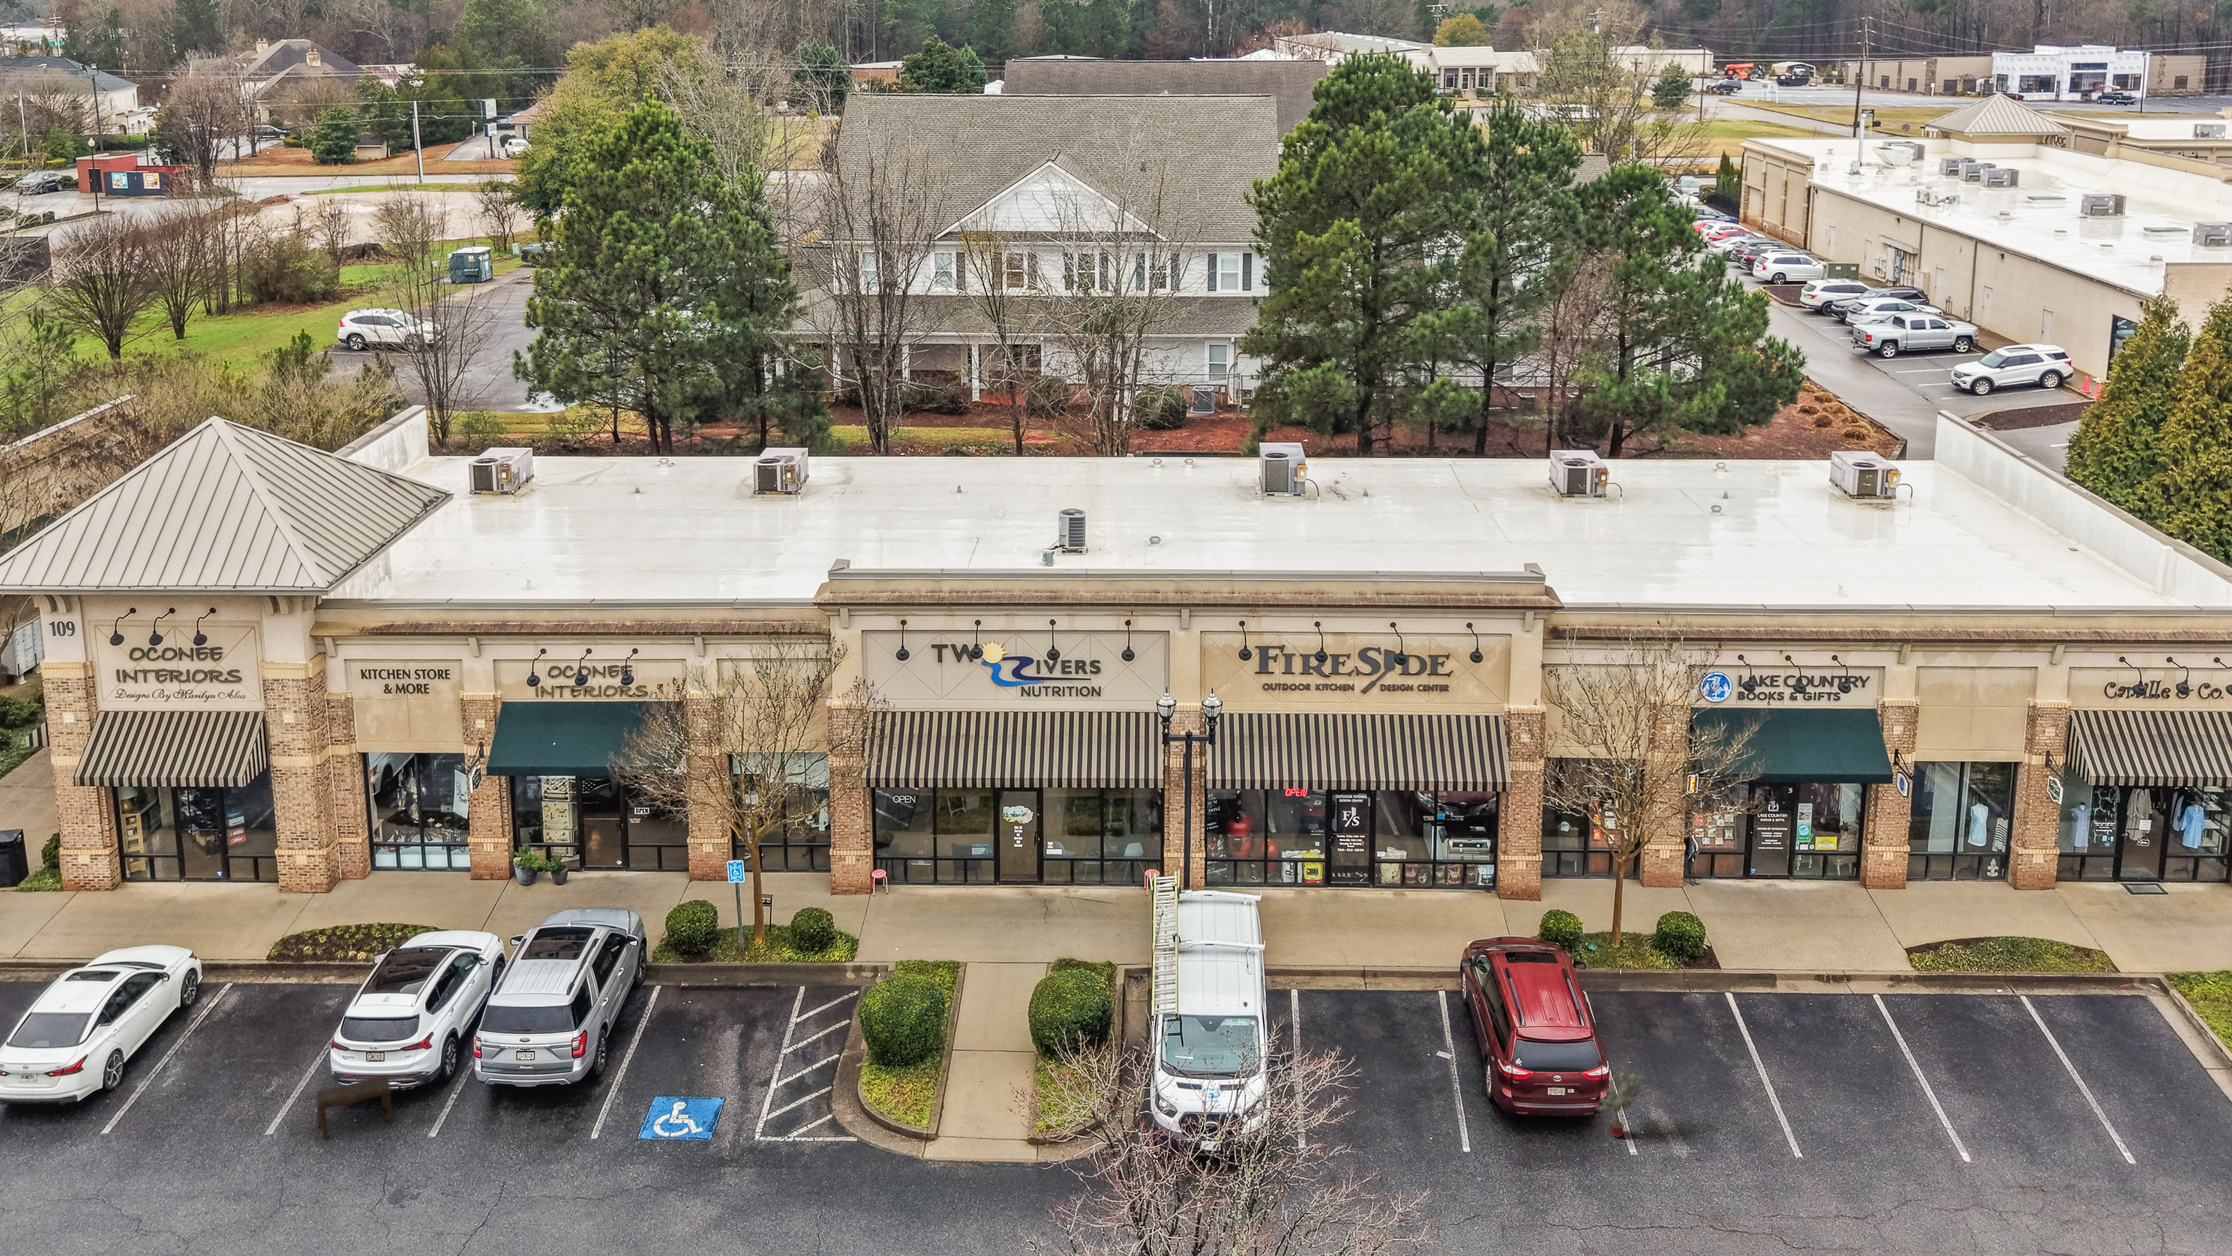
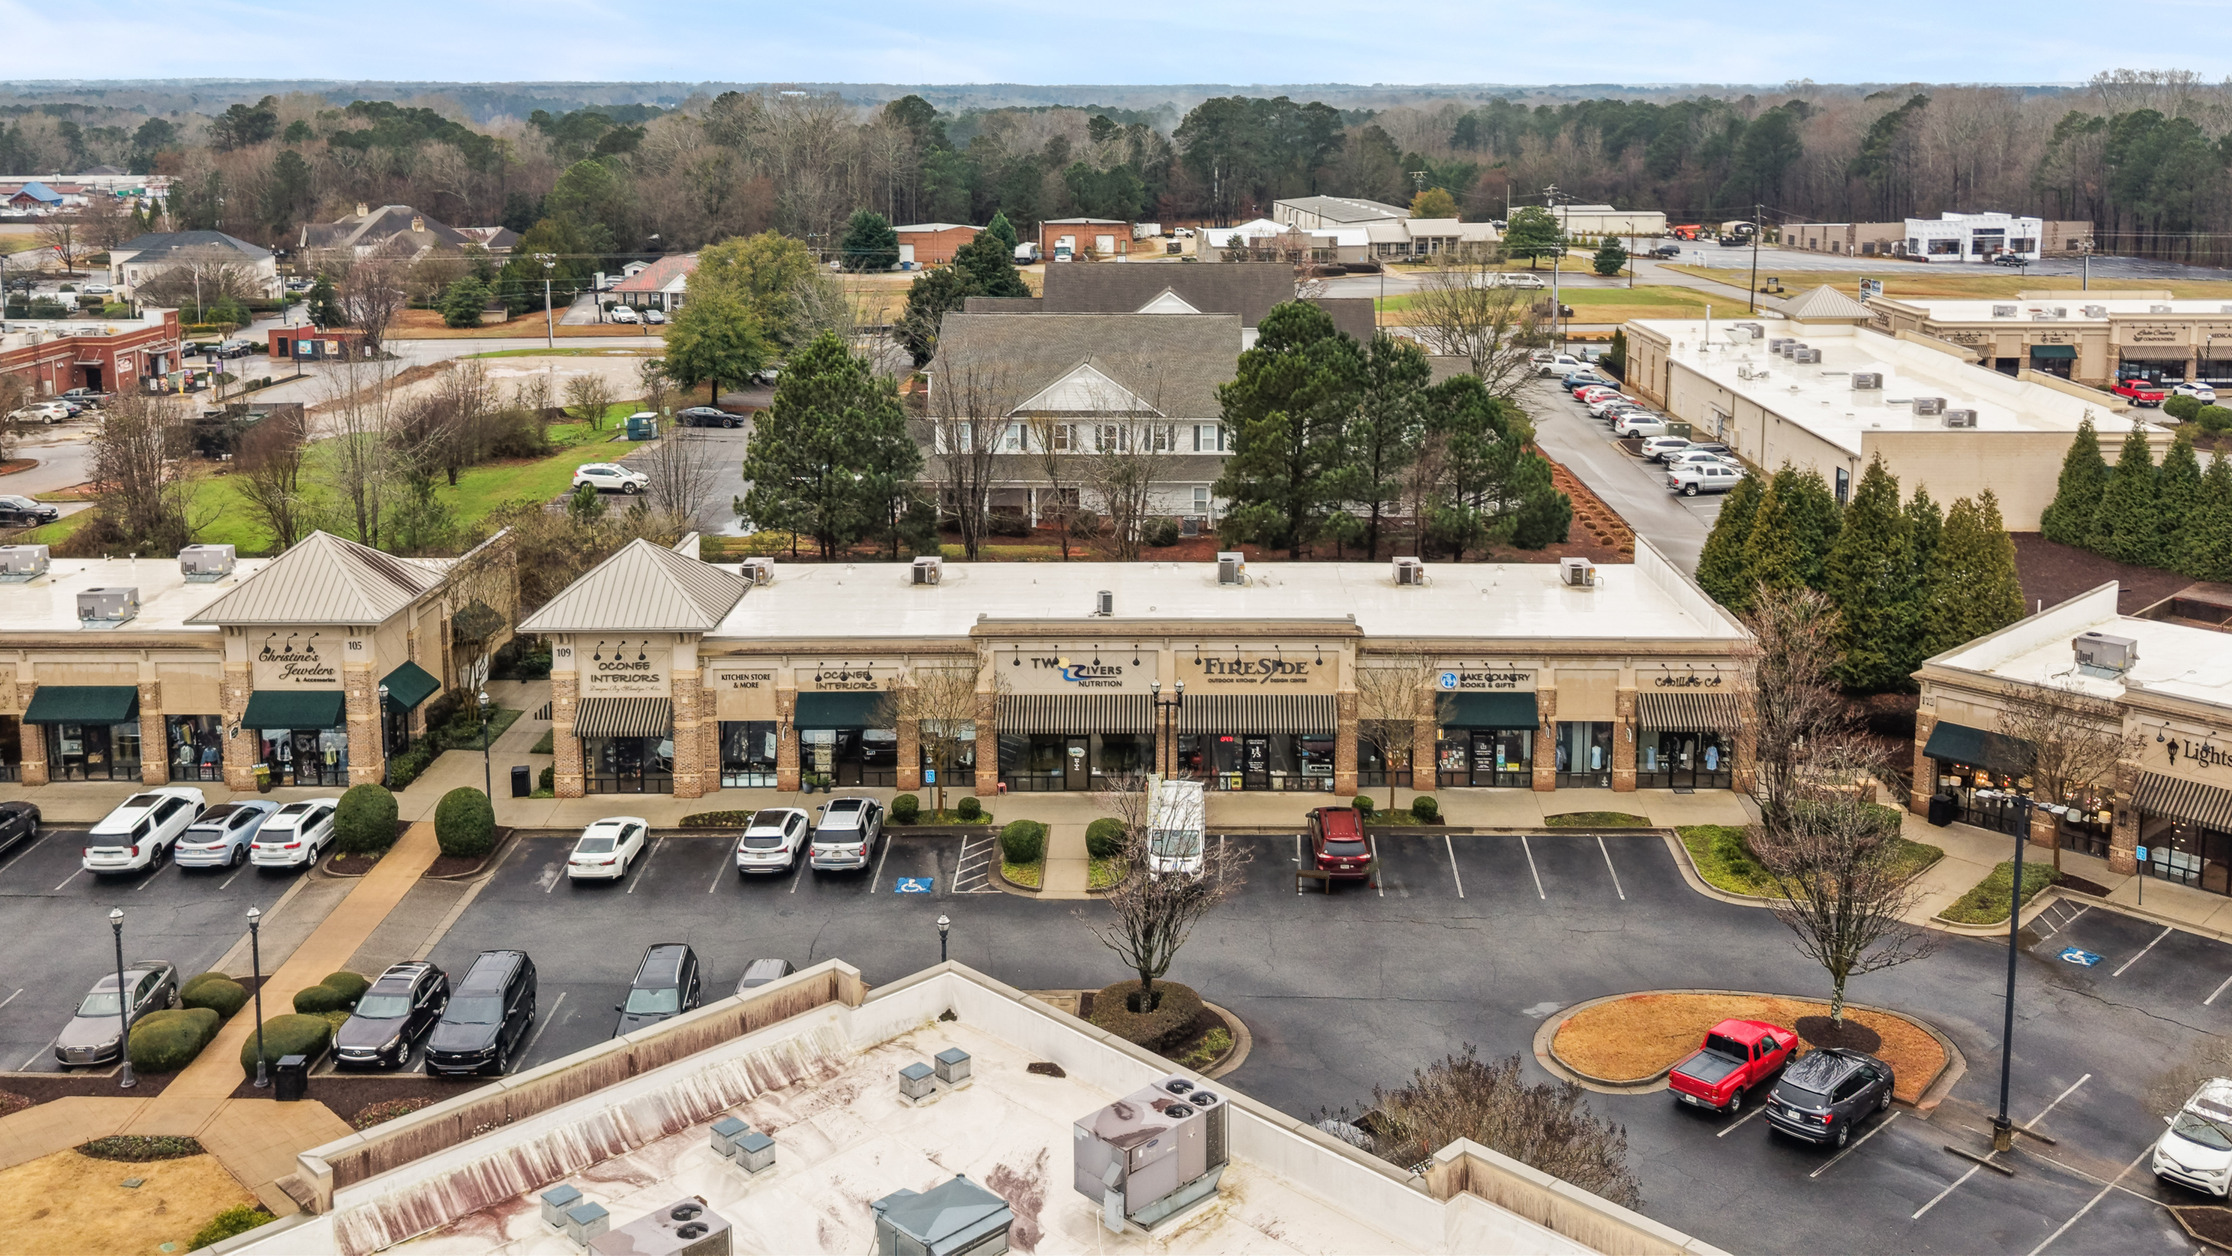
bench: present [317,1076,393,1139] -> present [1296,869,1330,894]

